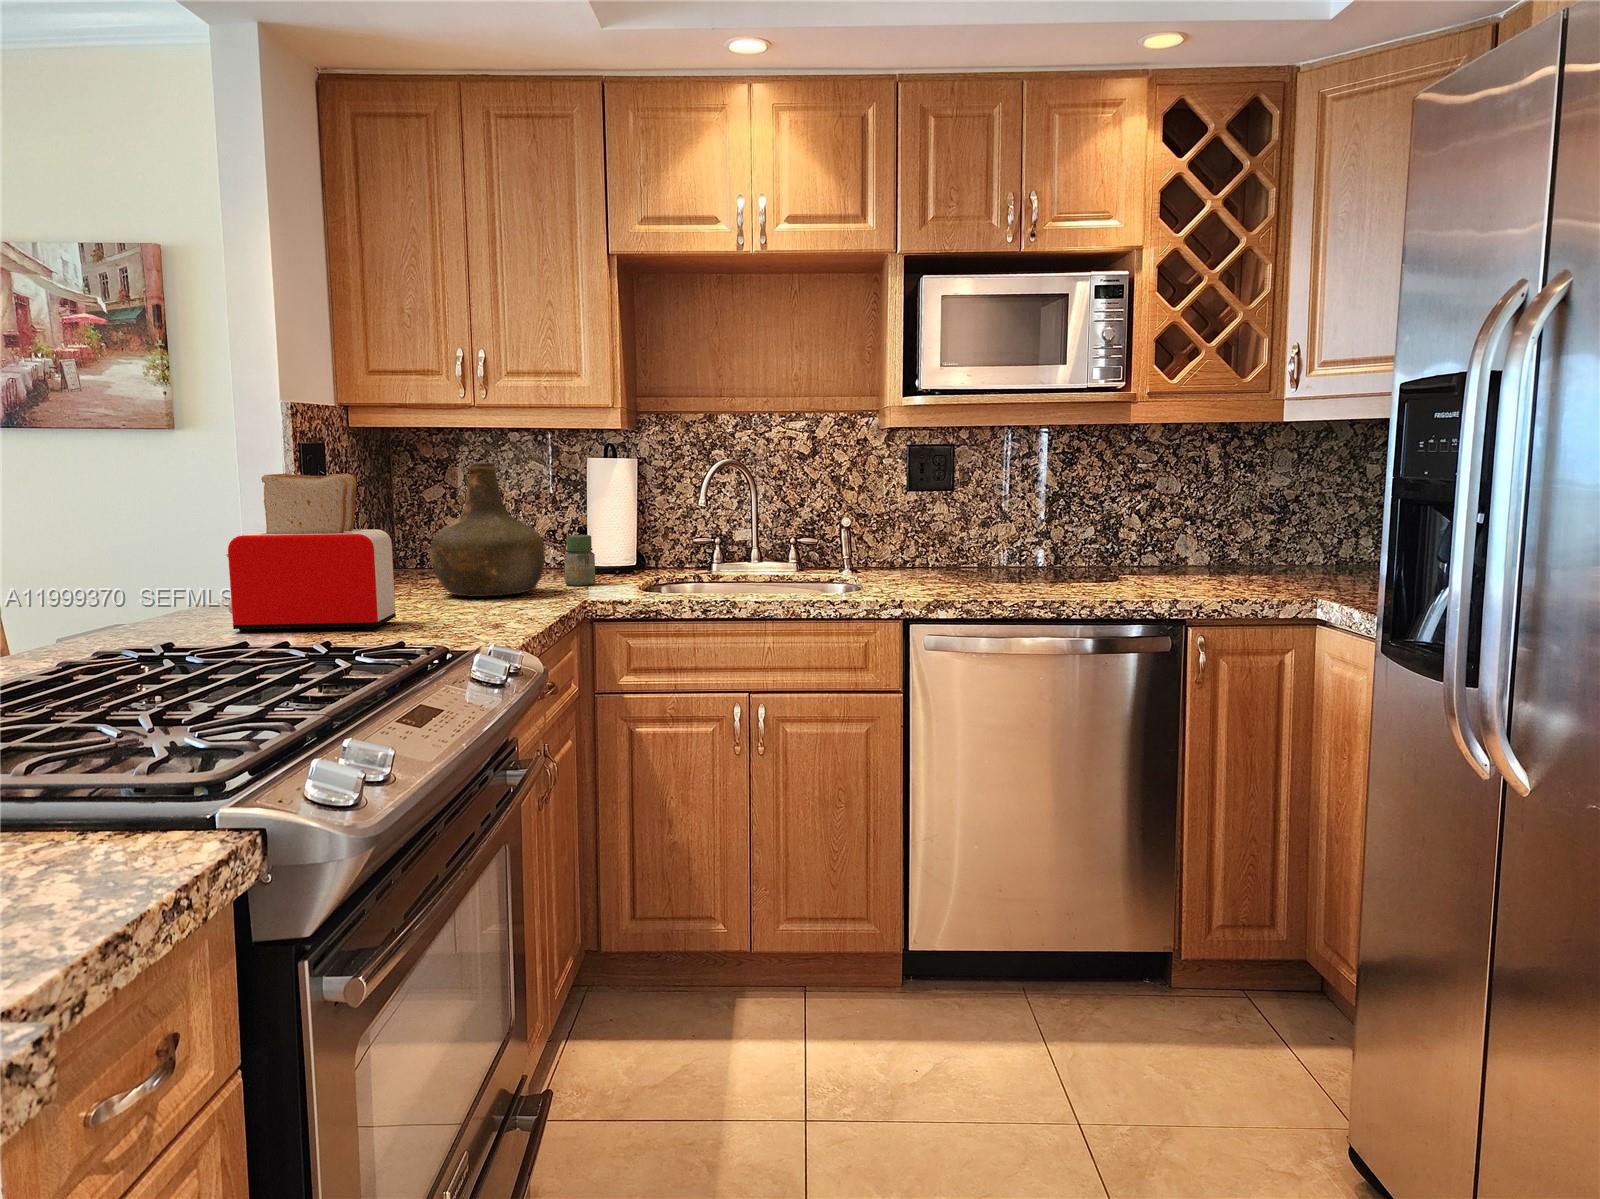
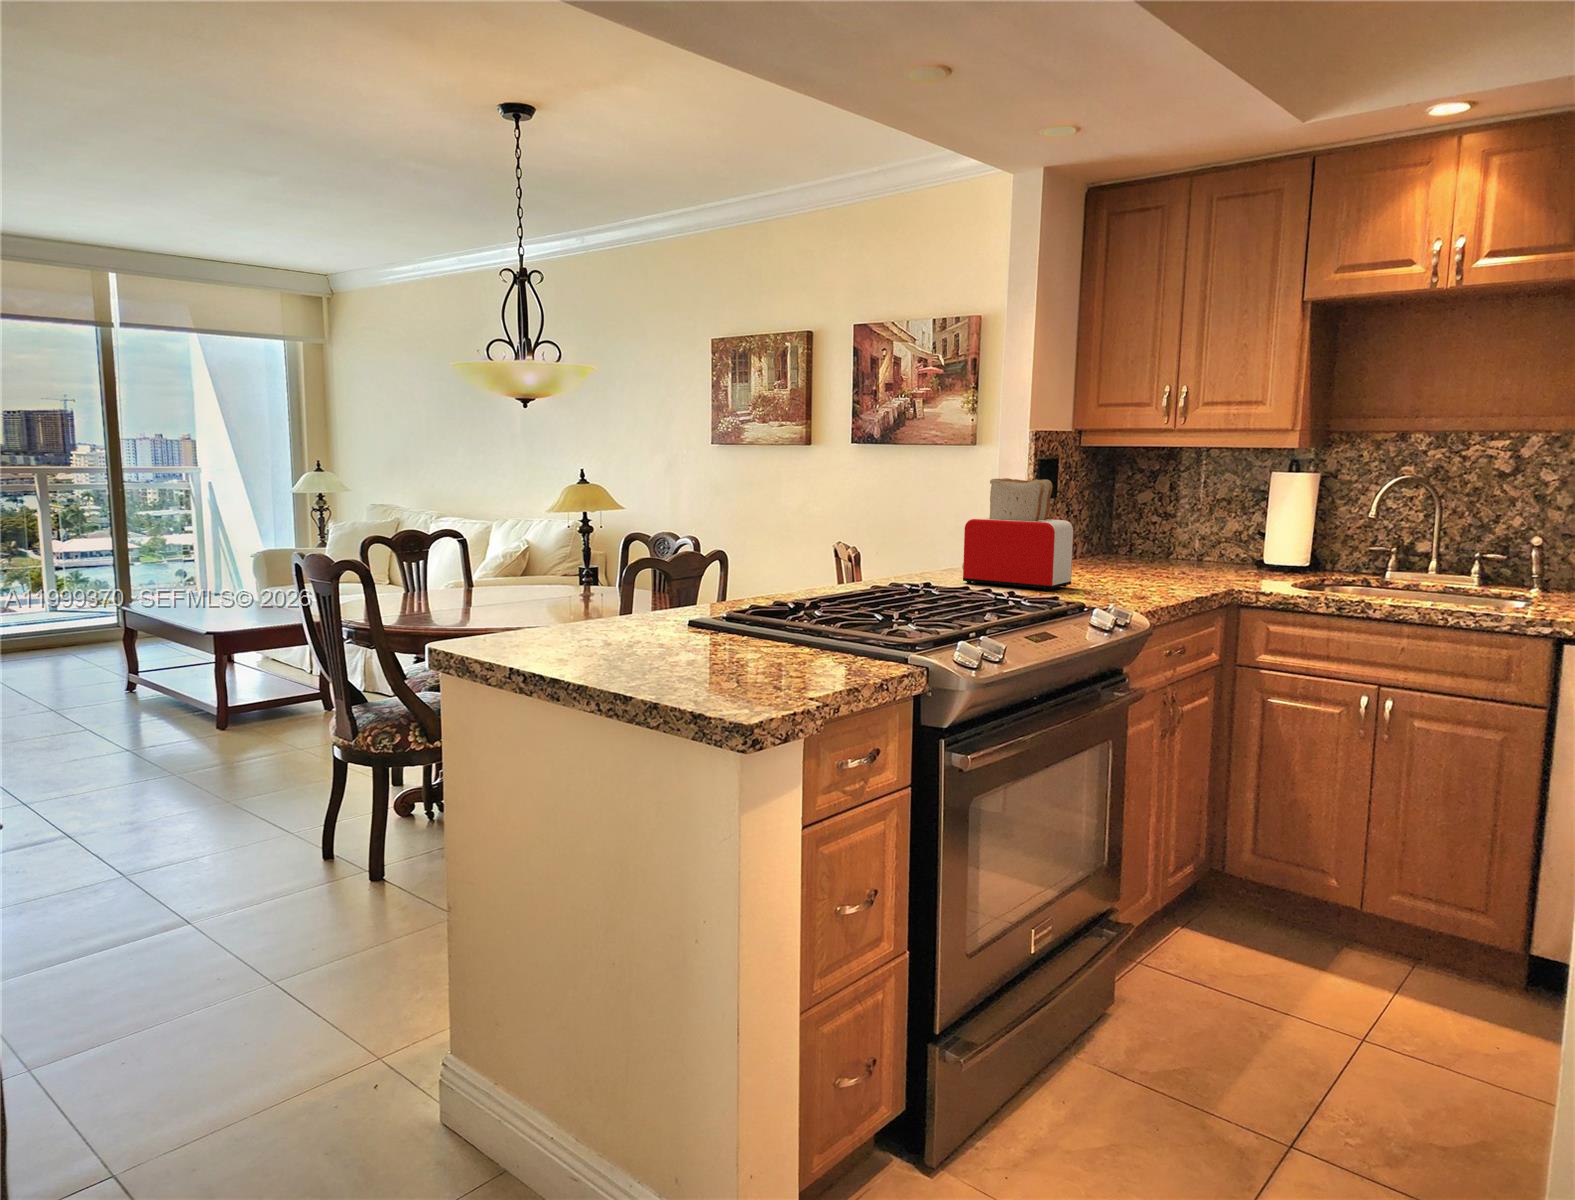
bottle: present [430,462,545,596] -> none [1119,474,1212,579]
jar: present [564,535,595,586] -> none [1234,536,1263,578]

